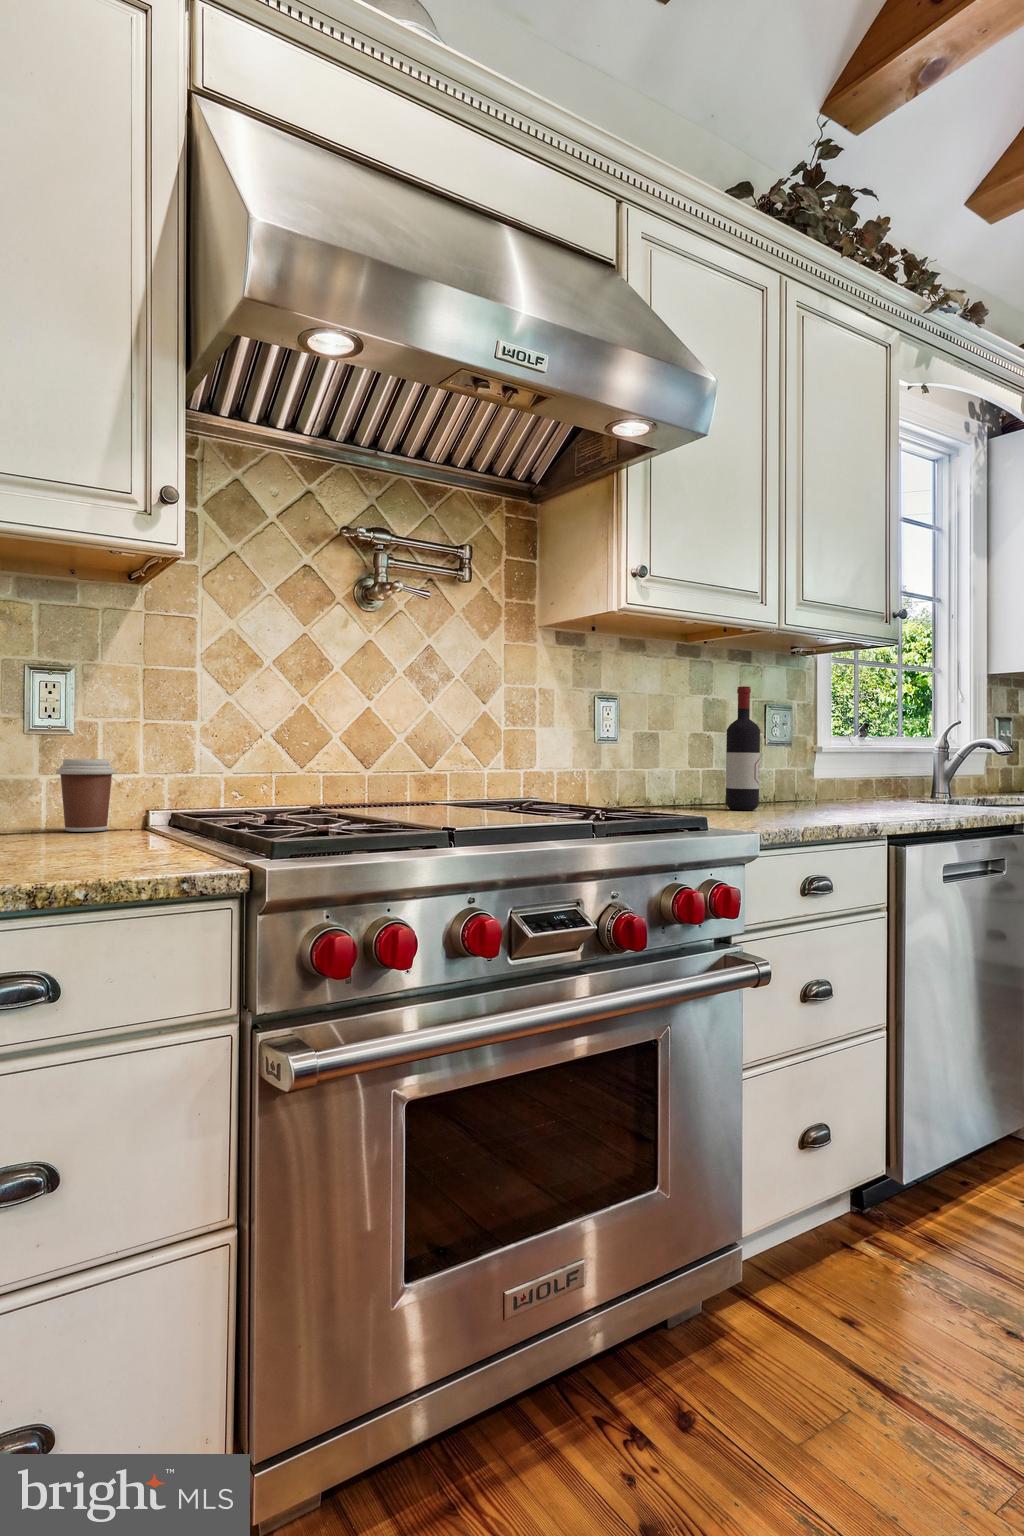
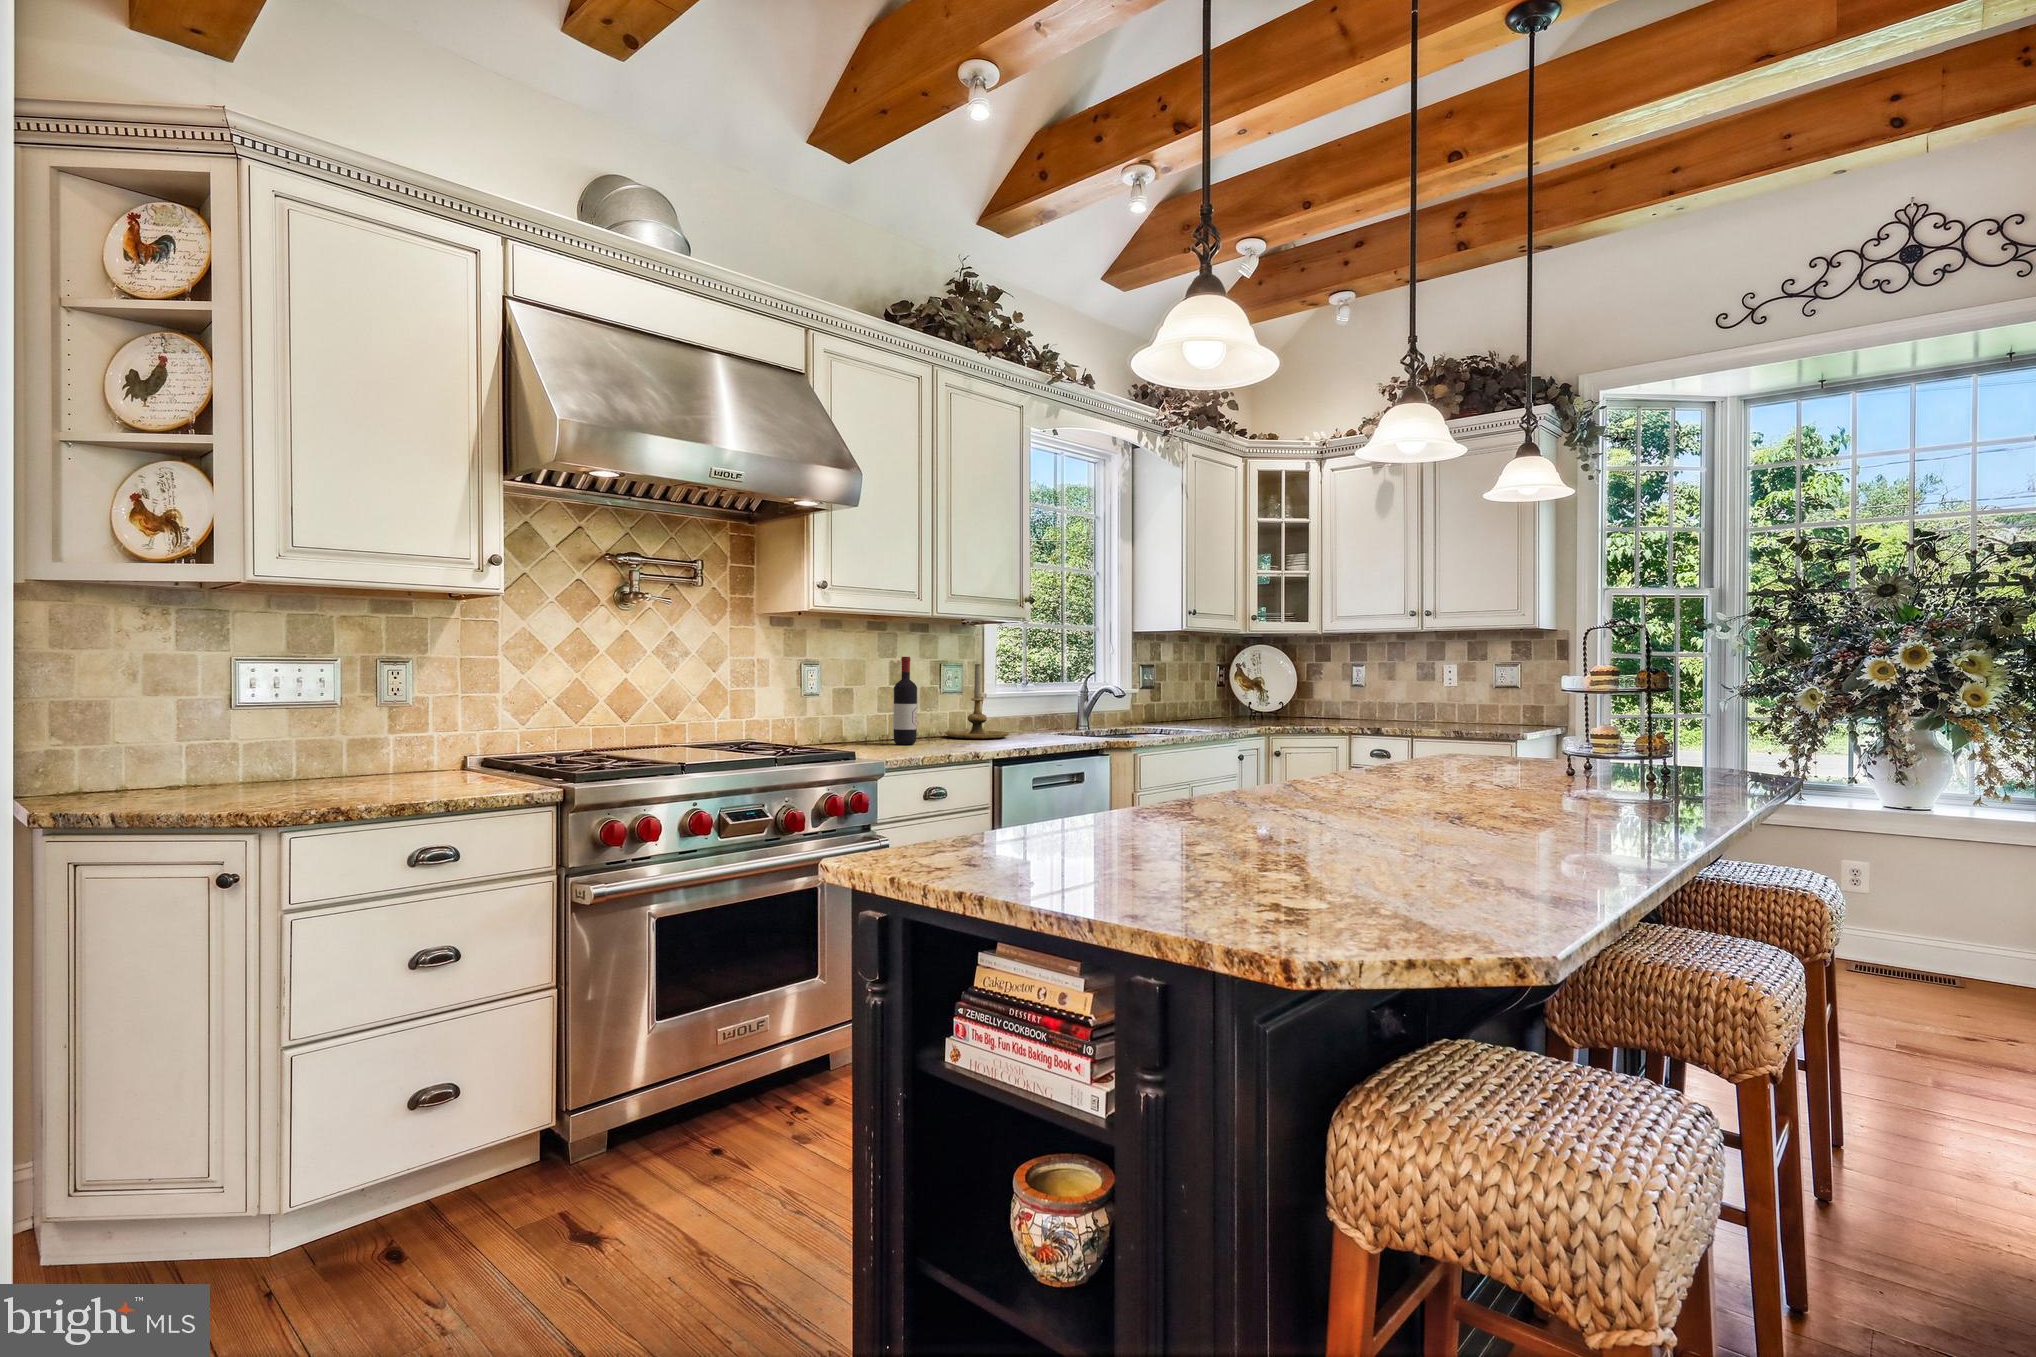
candle holder: none [779,702,873,804] -> present [944,664,1009,739]
coffee cup: present [56,759,116,832] -> none [409,720,450,770]

